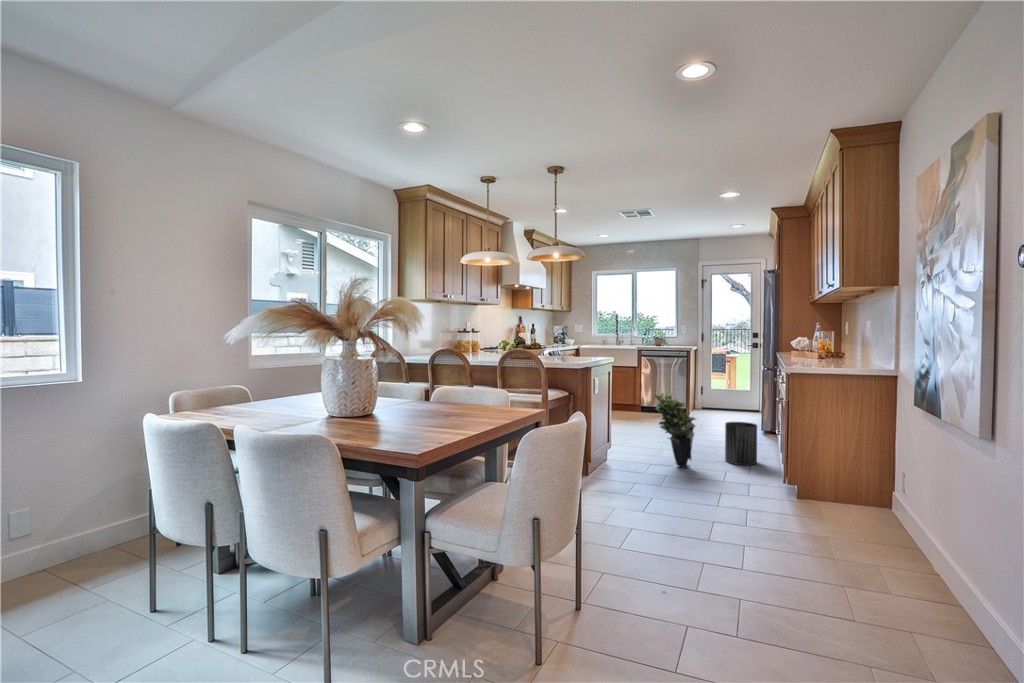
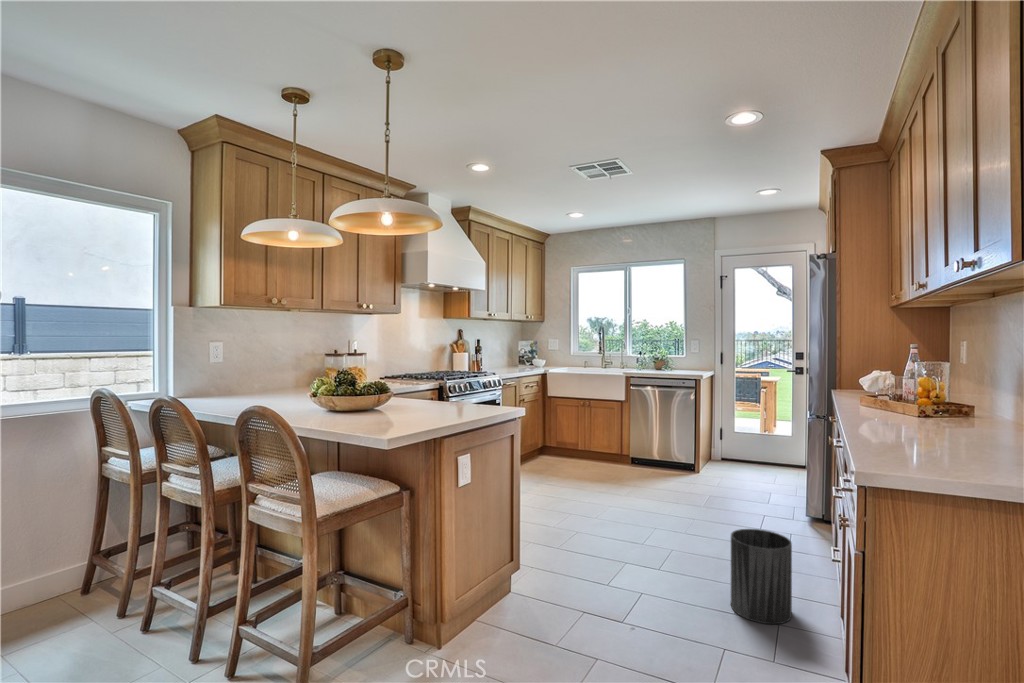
potted plant: present [654,393,696,468] -> none [590,476,670,630]

